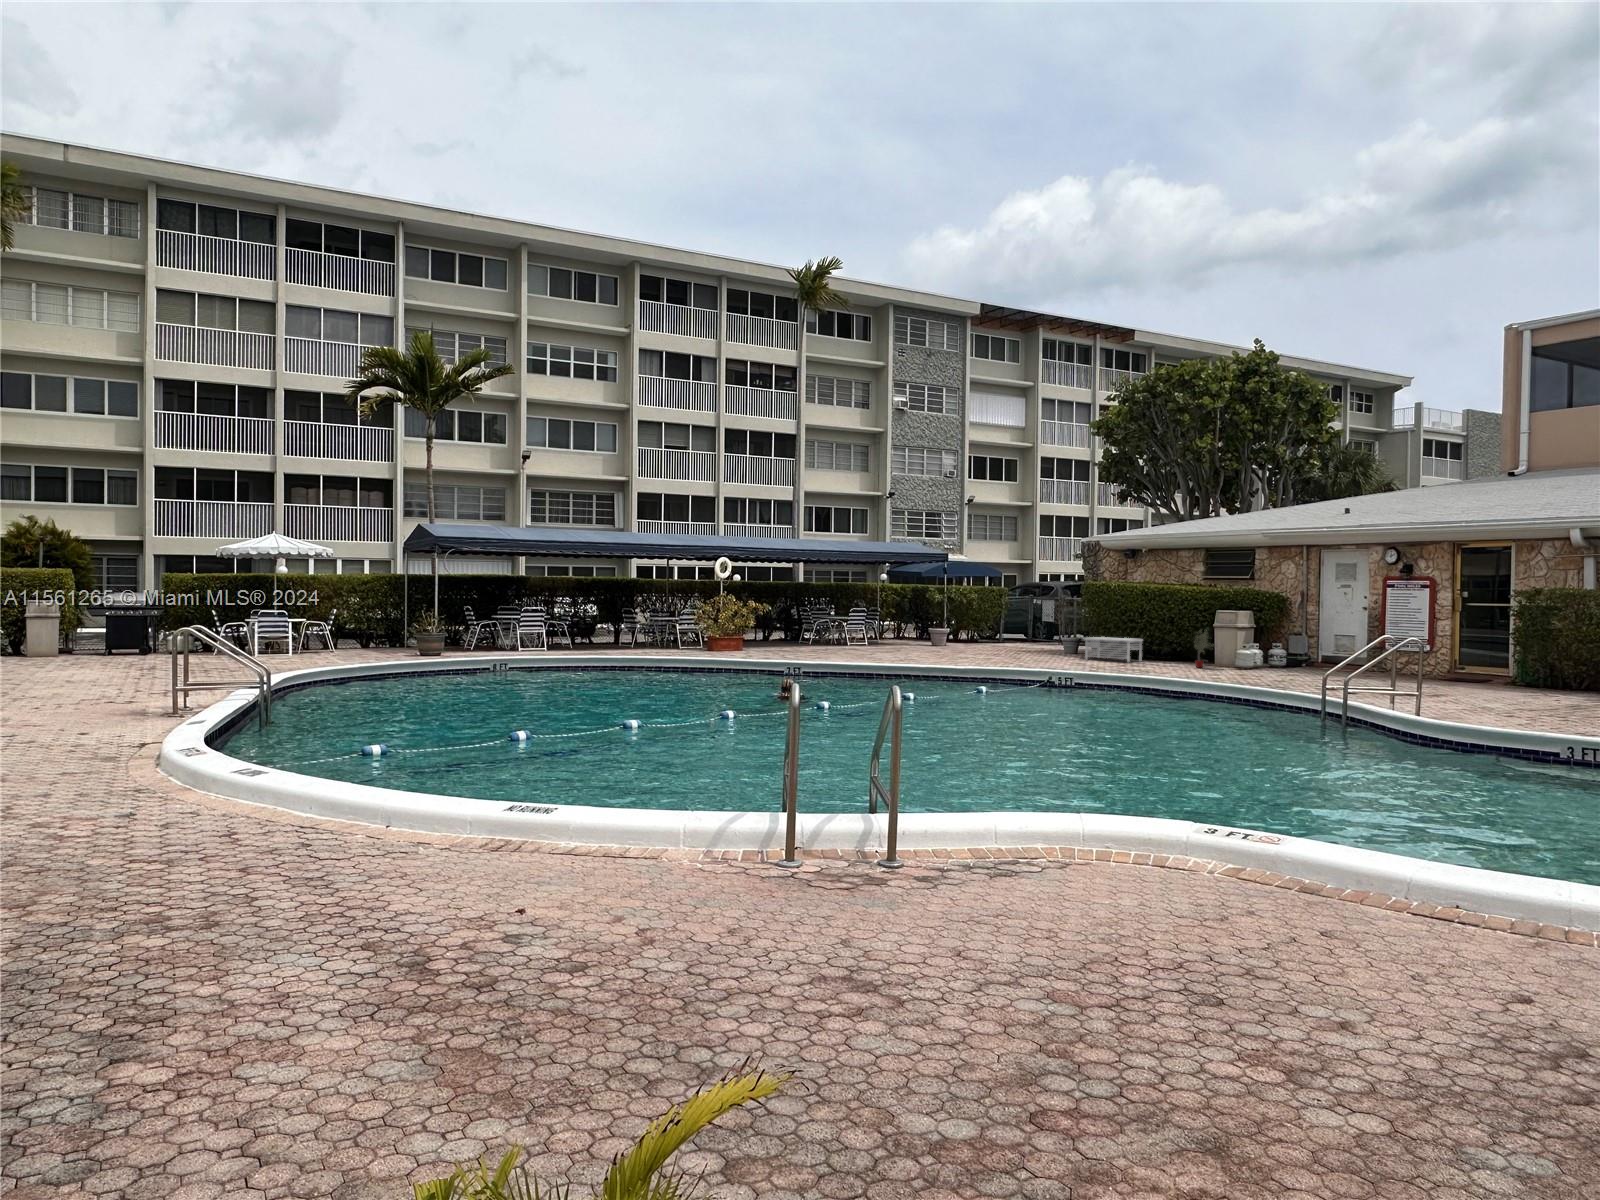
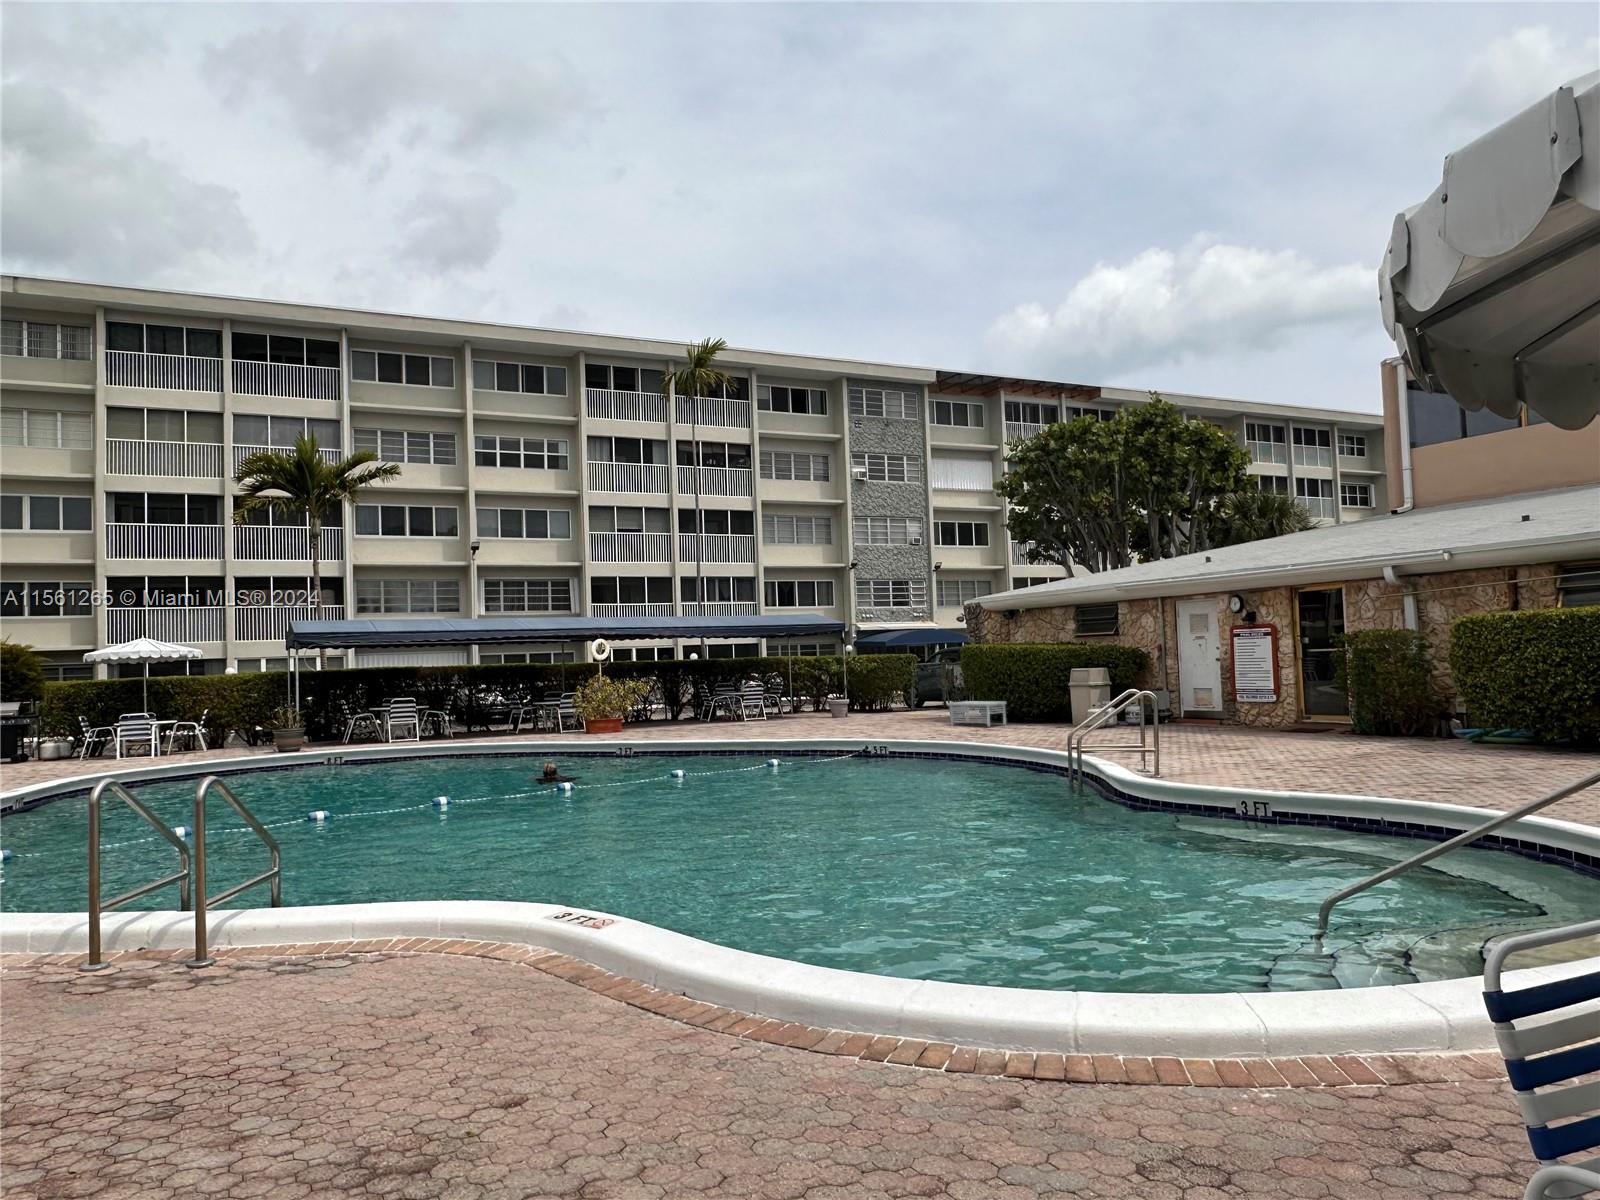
potted tree: present [1194,630,1213,668] -> none [1046,689,1069,730]

